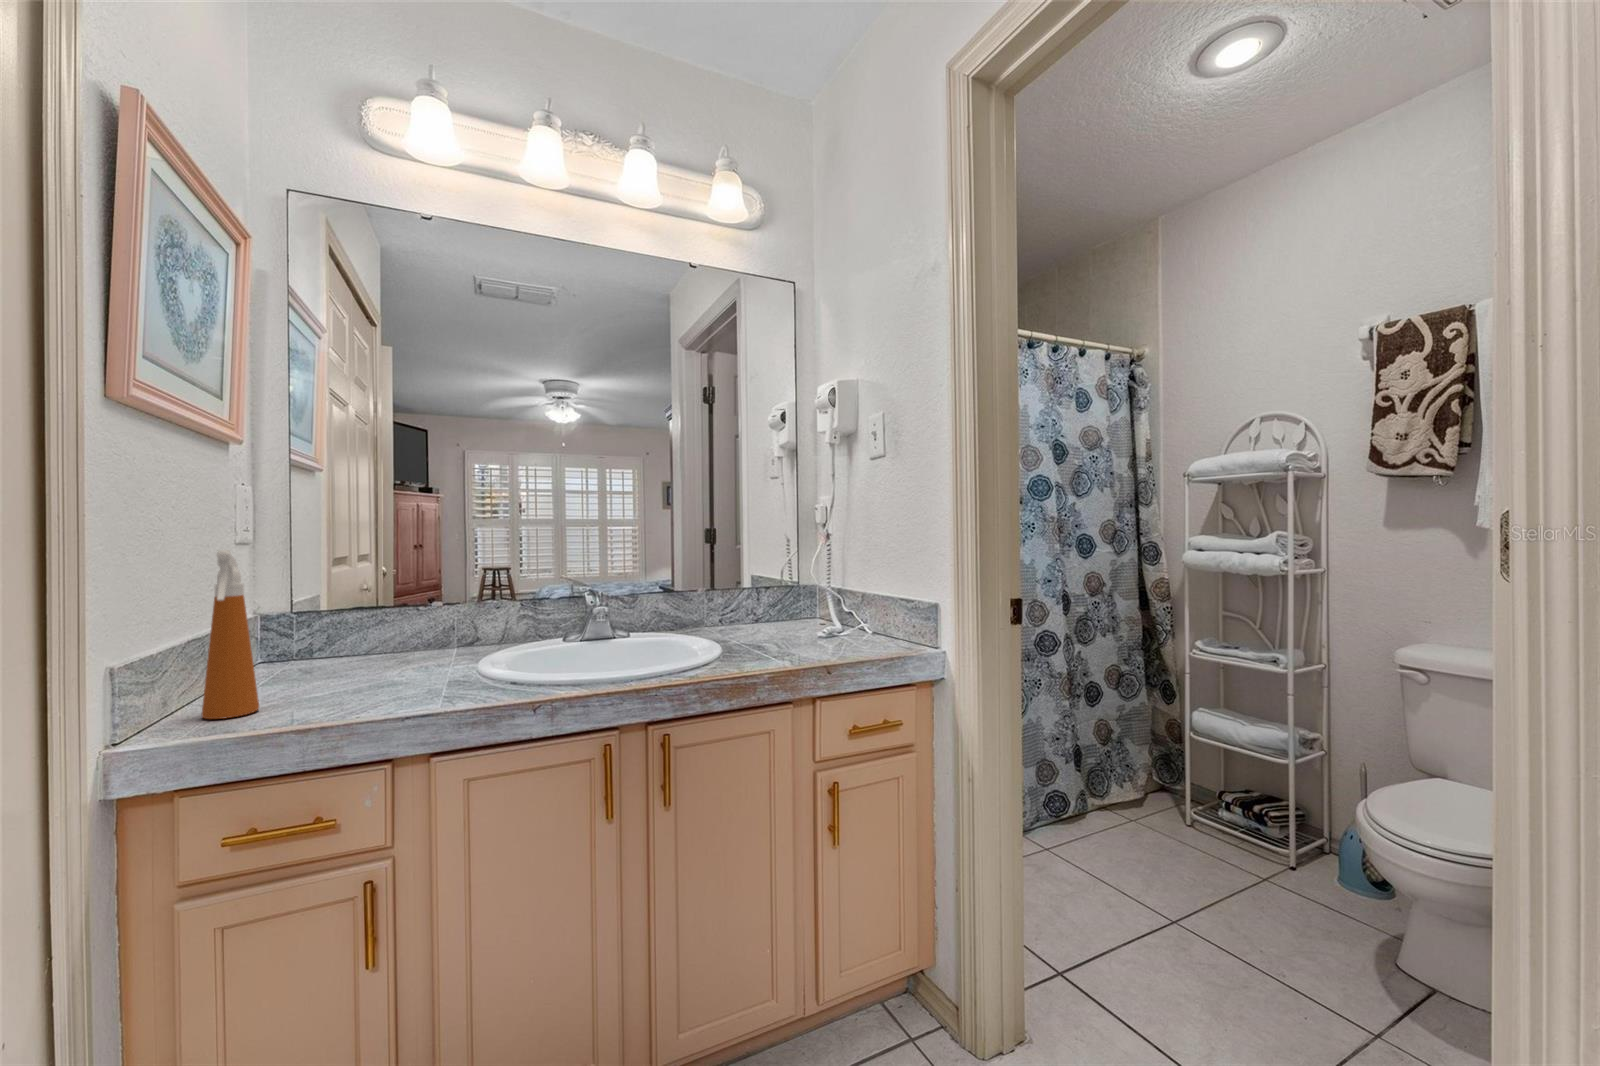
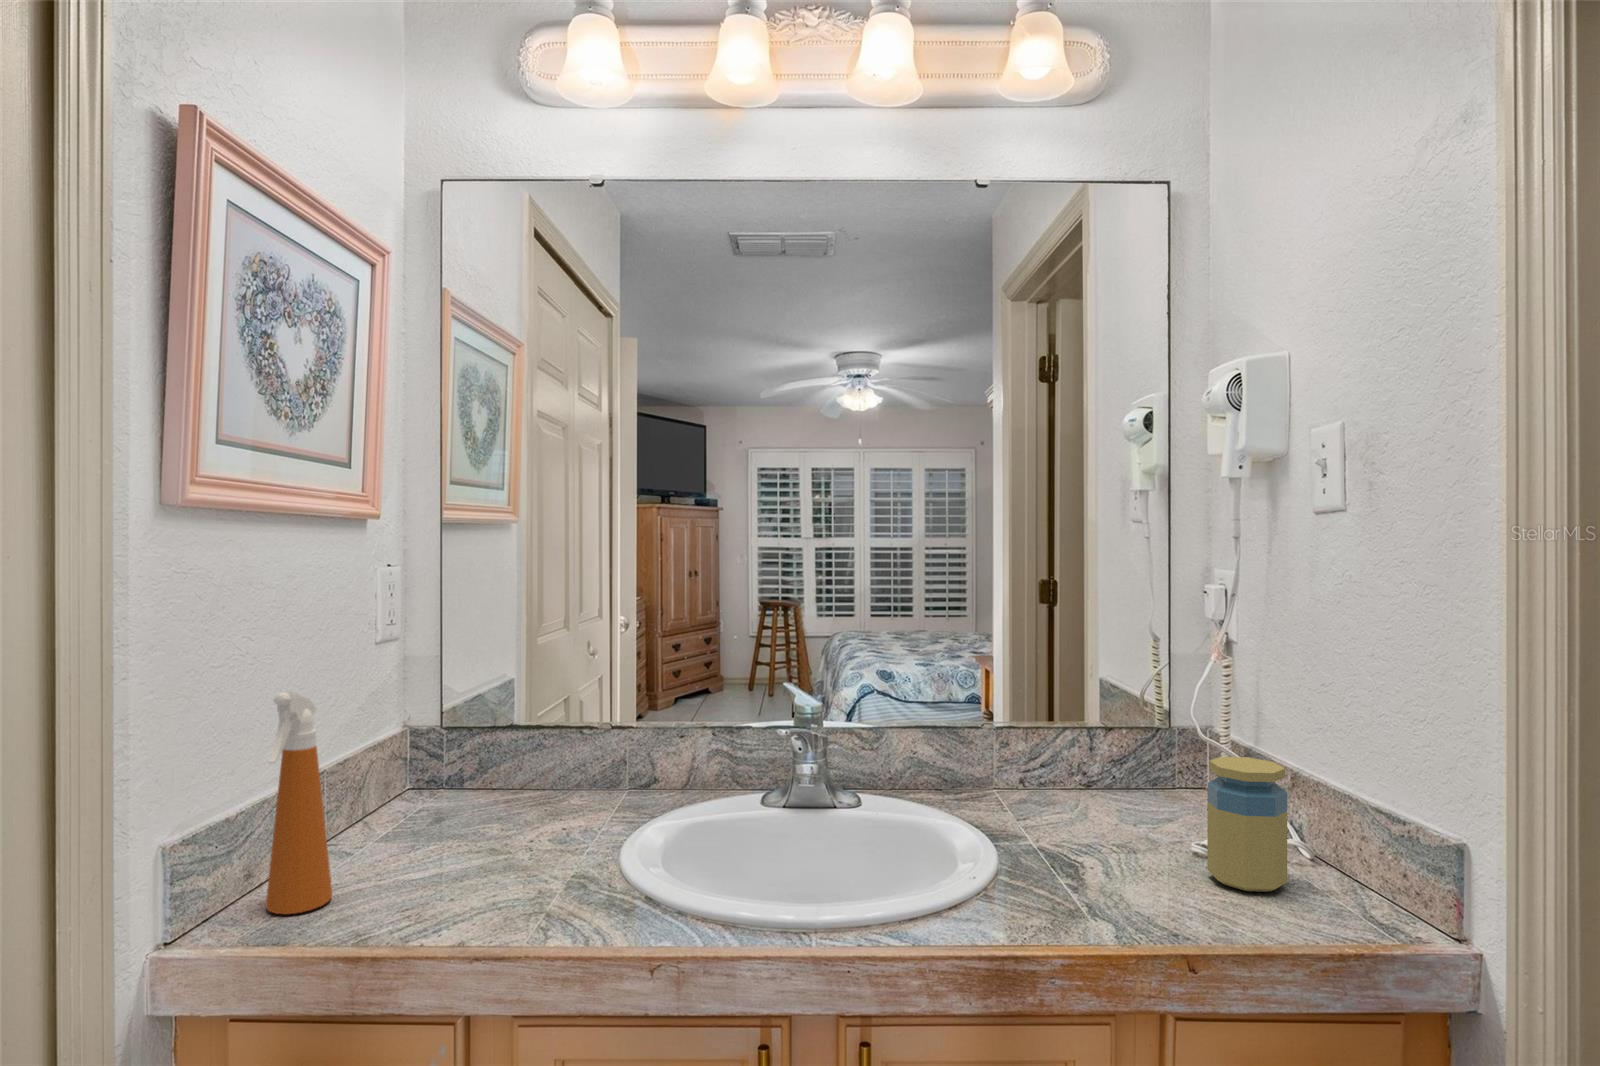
jar: none [827,581,865,646] -> present [1207,757,1287,892]

